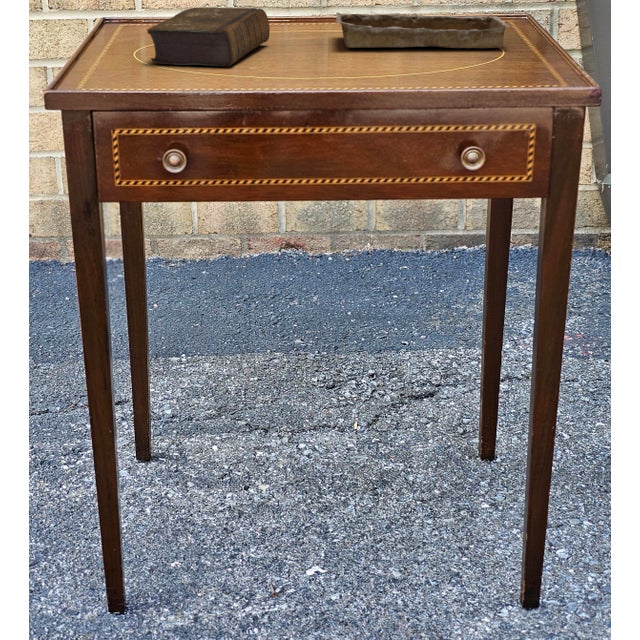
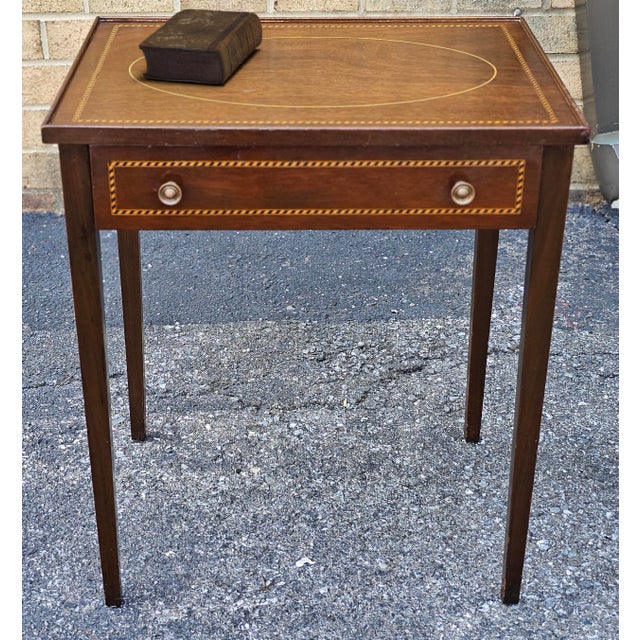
tray: present [336,13,510,48] -> none [329,12,506,58]

